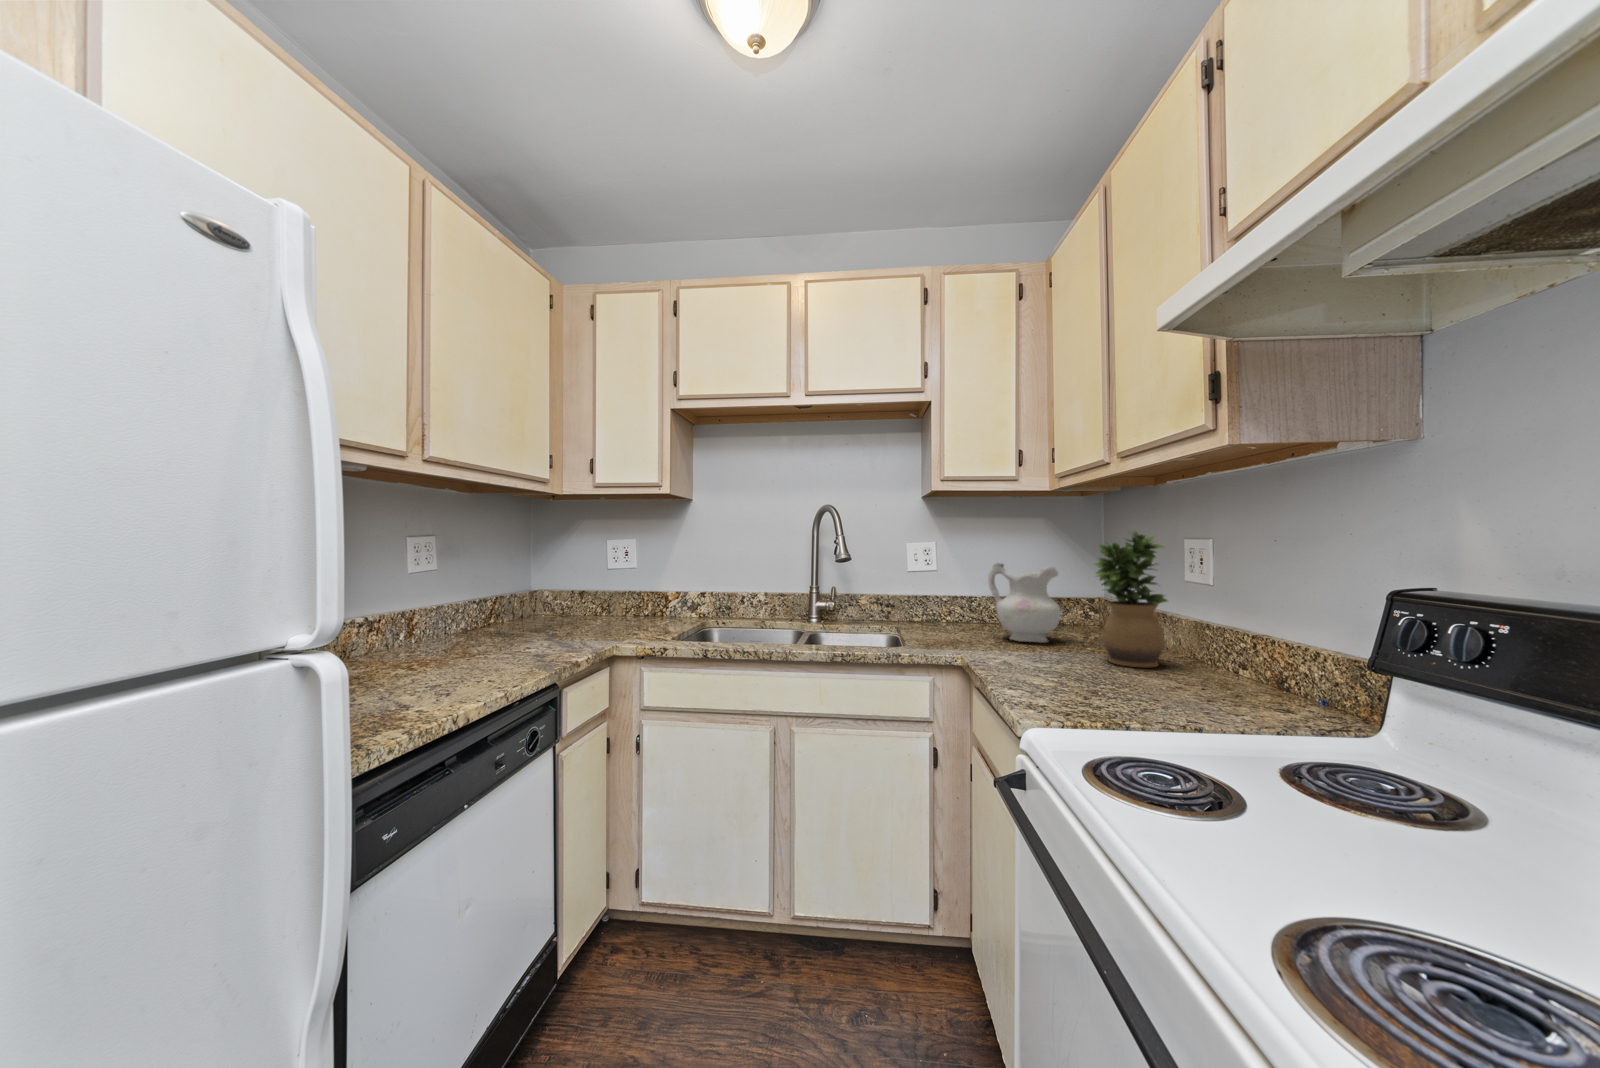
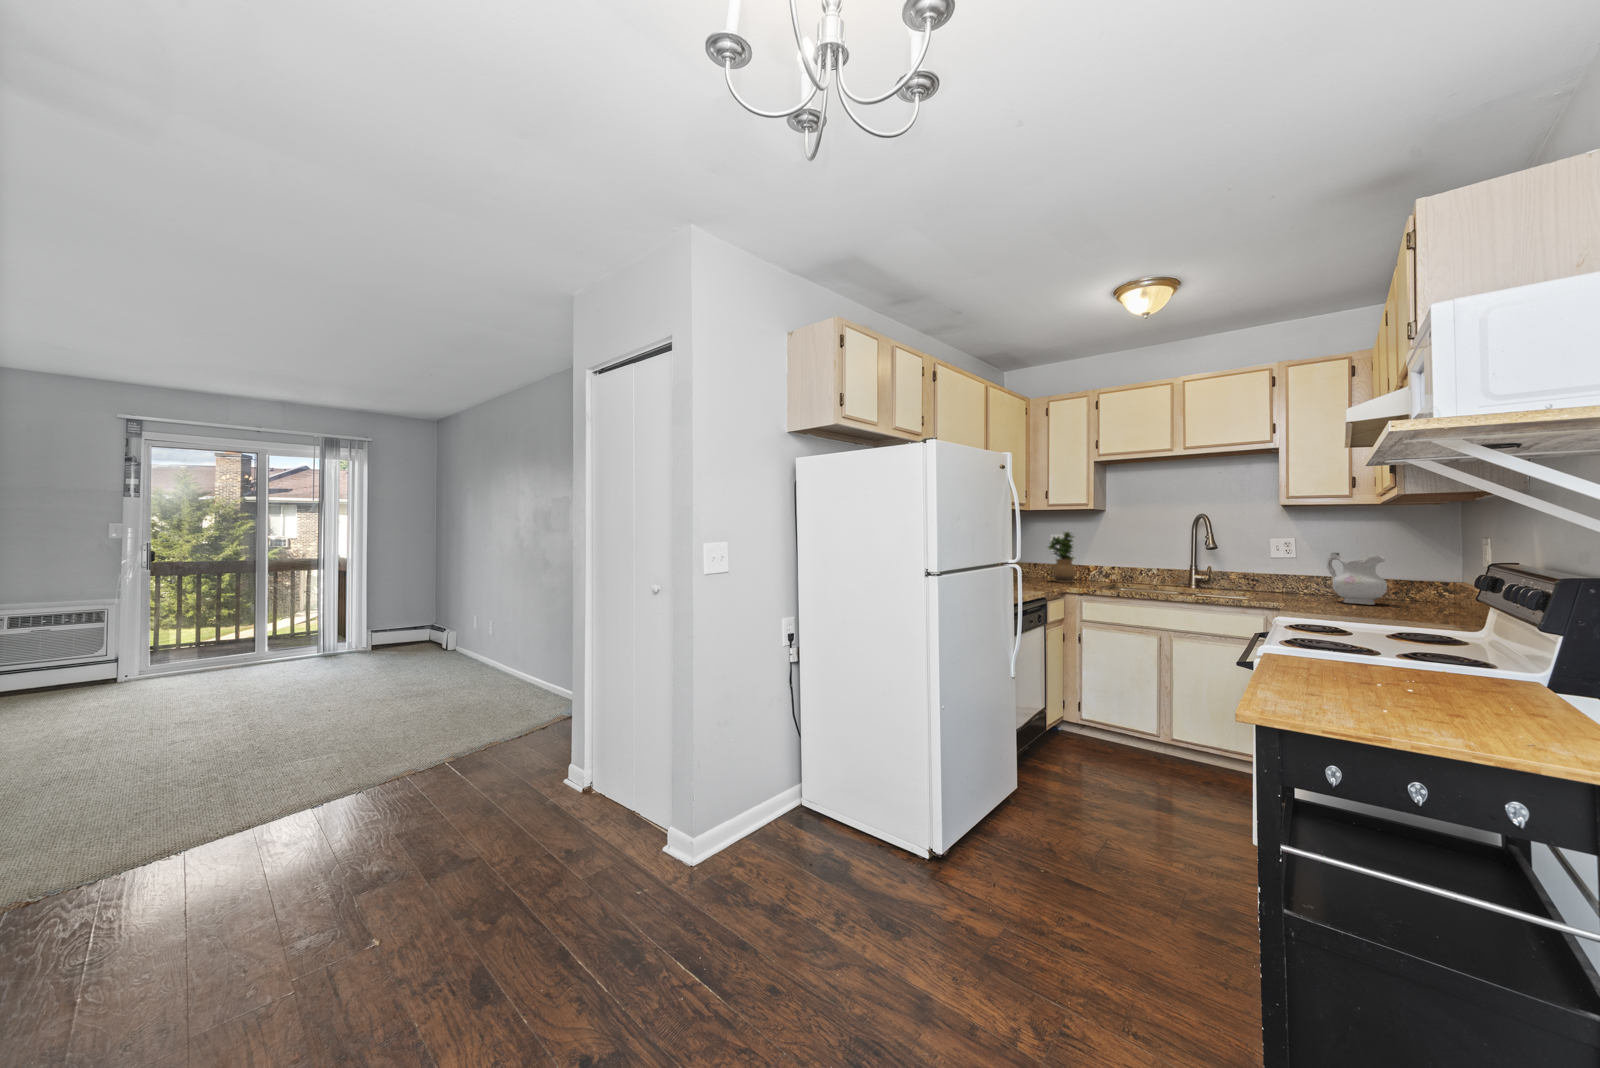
potted plant: present [1095,531,1167,667] -> present [1048,532,1076,583]

